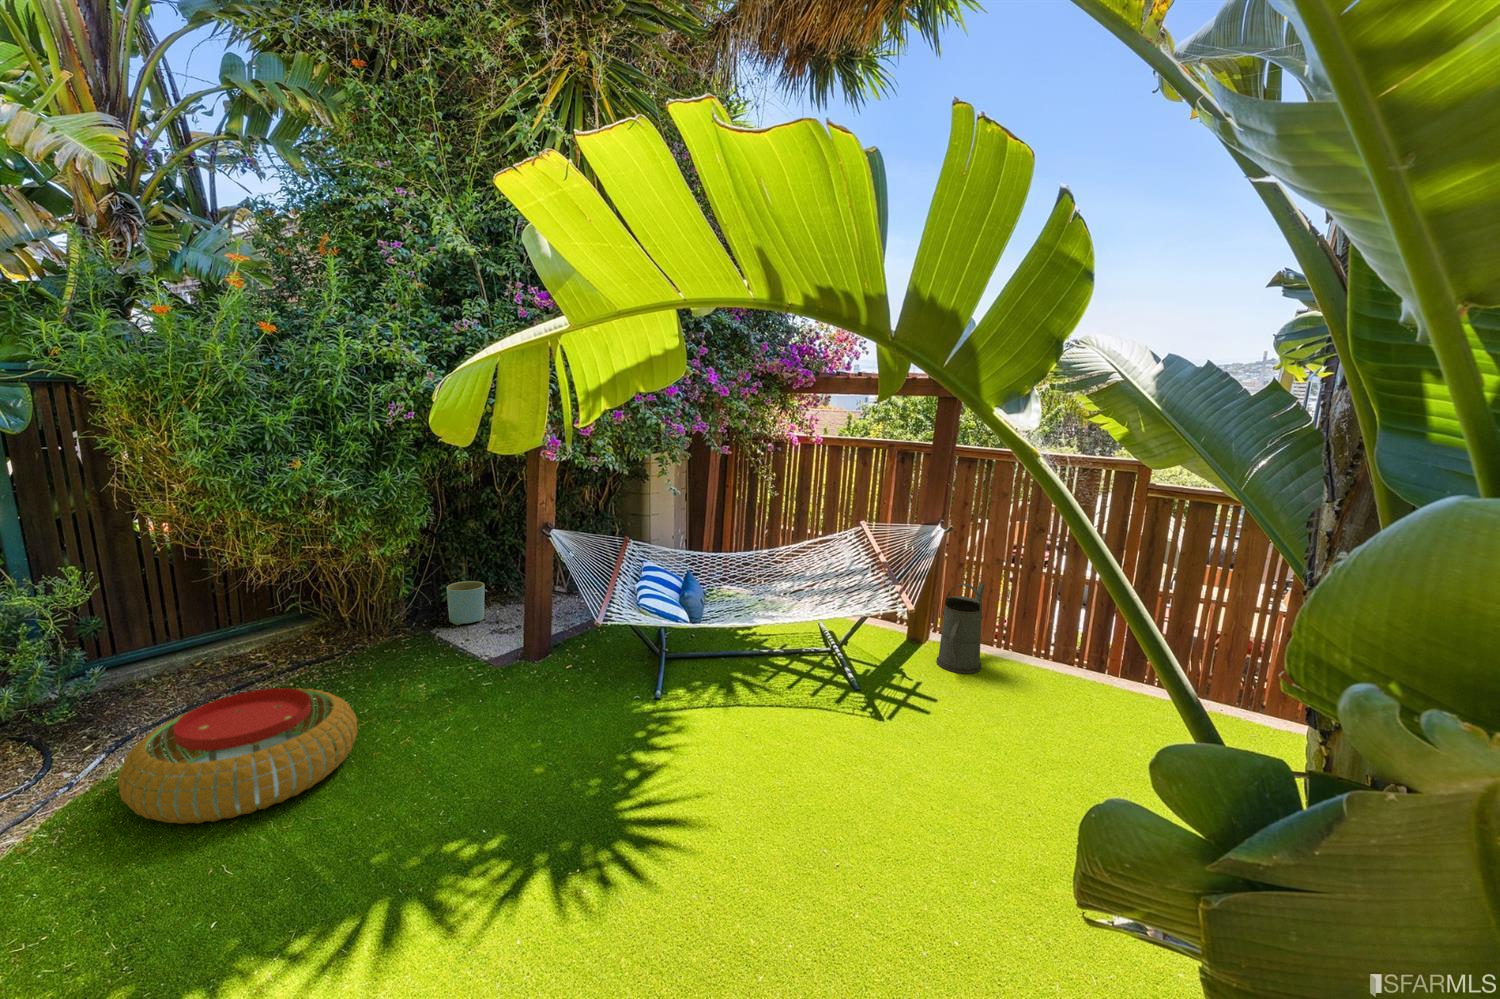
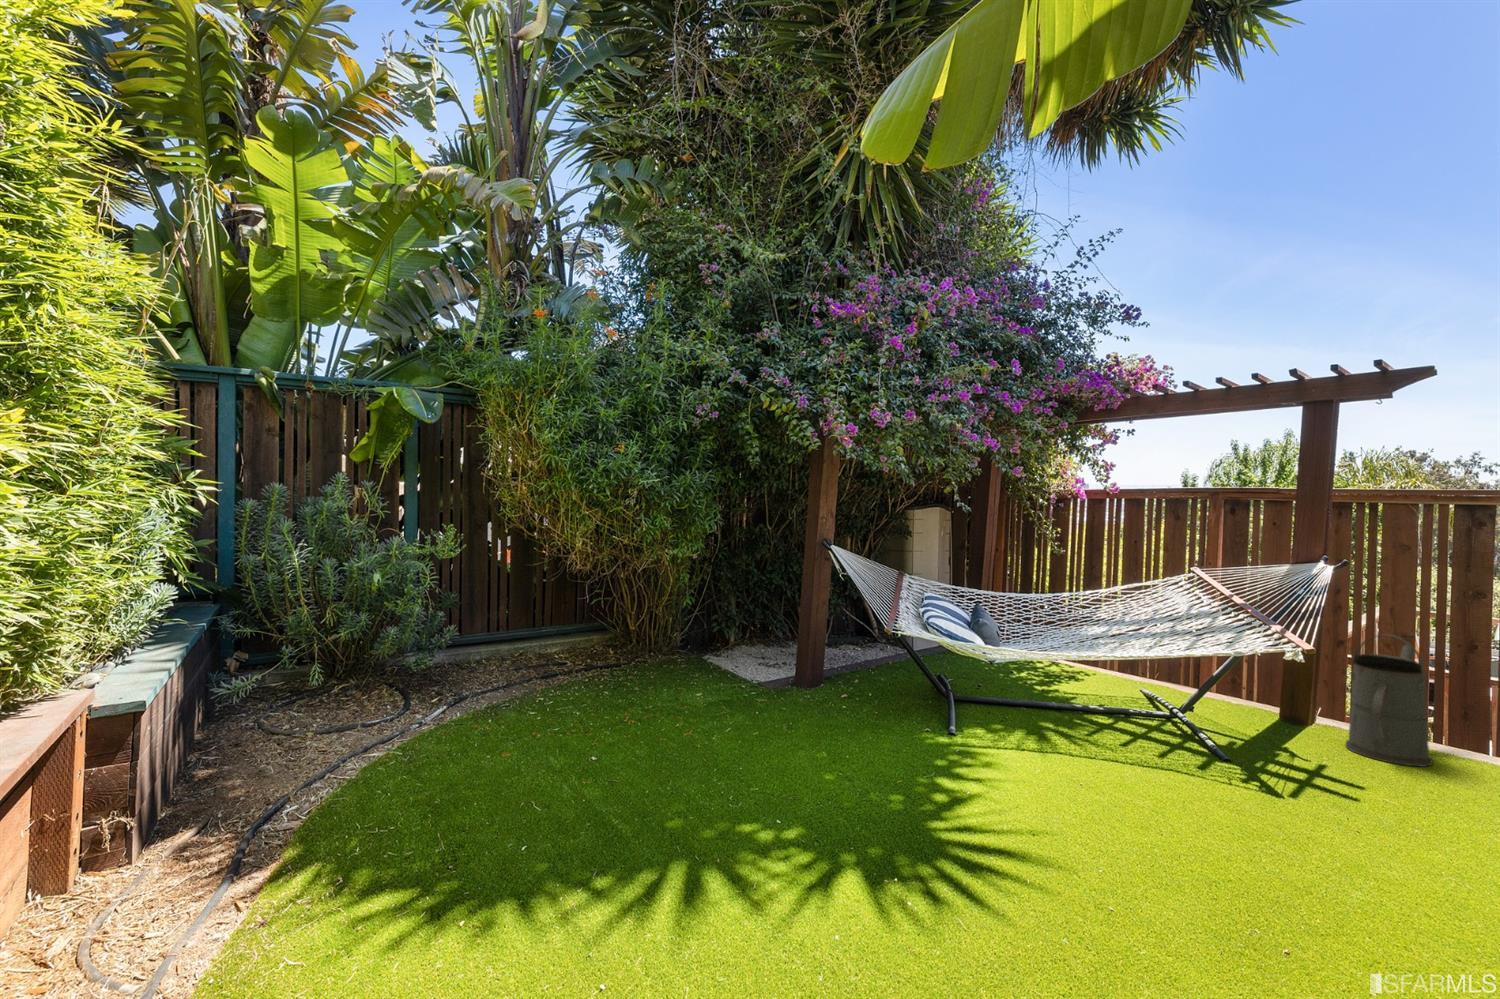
planter: present [446,581,485,625] -> none [714,613,749,654]
pouf: present [118,688,357,824] -> none [457,660,646,766]

